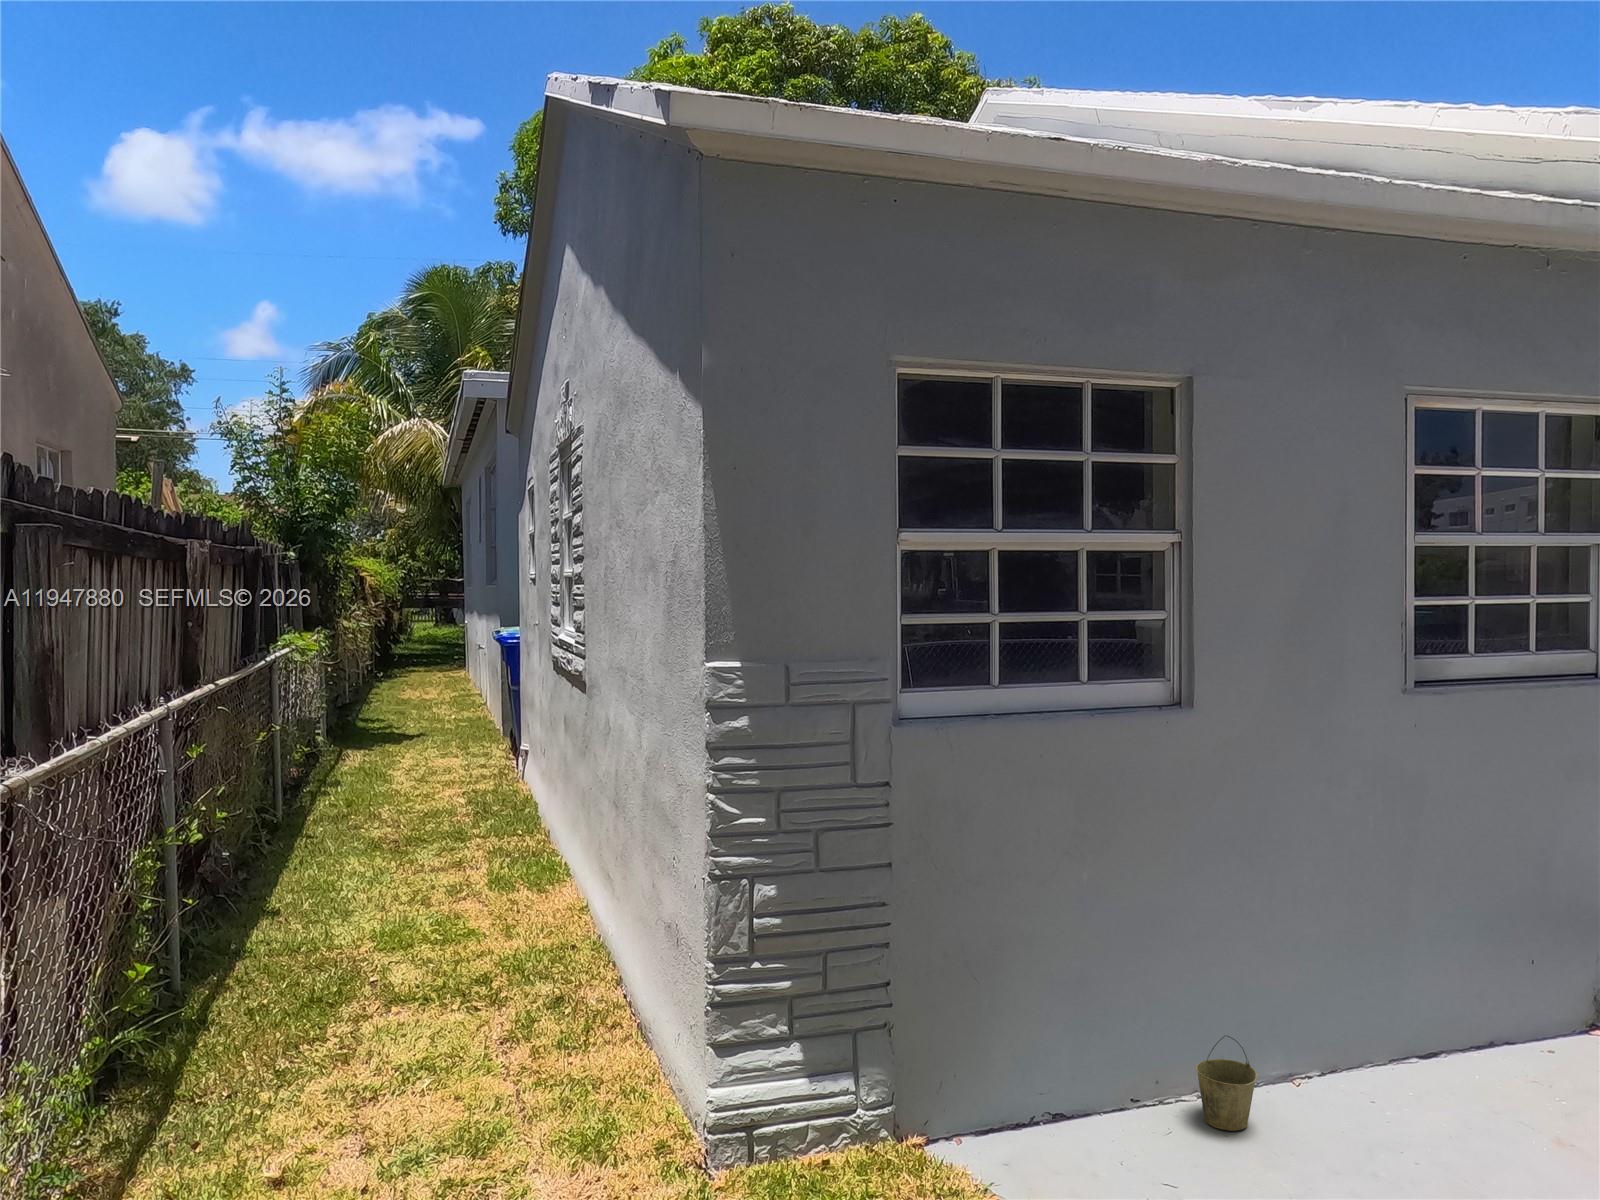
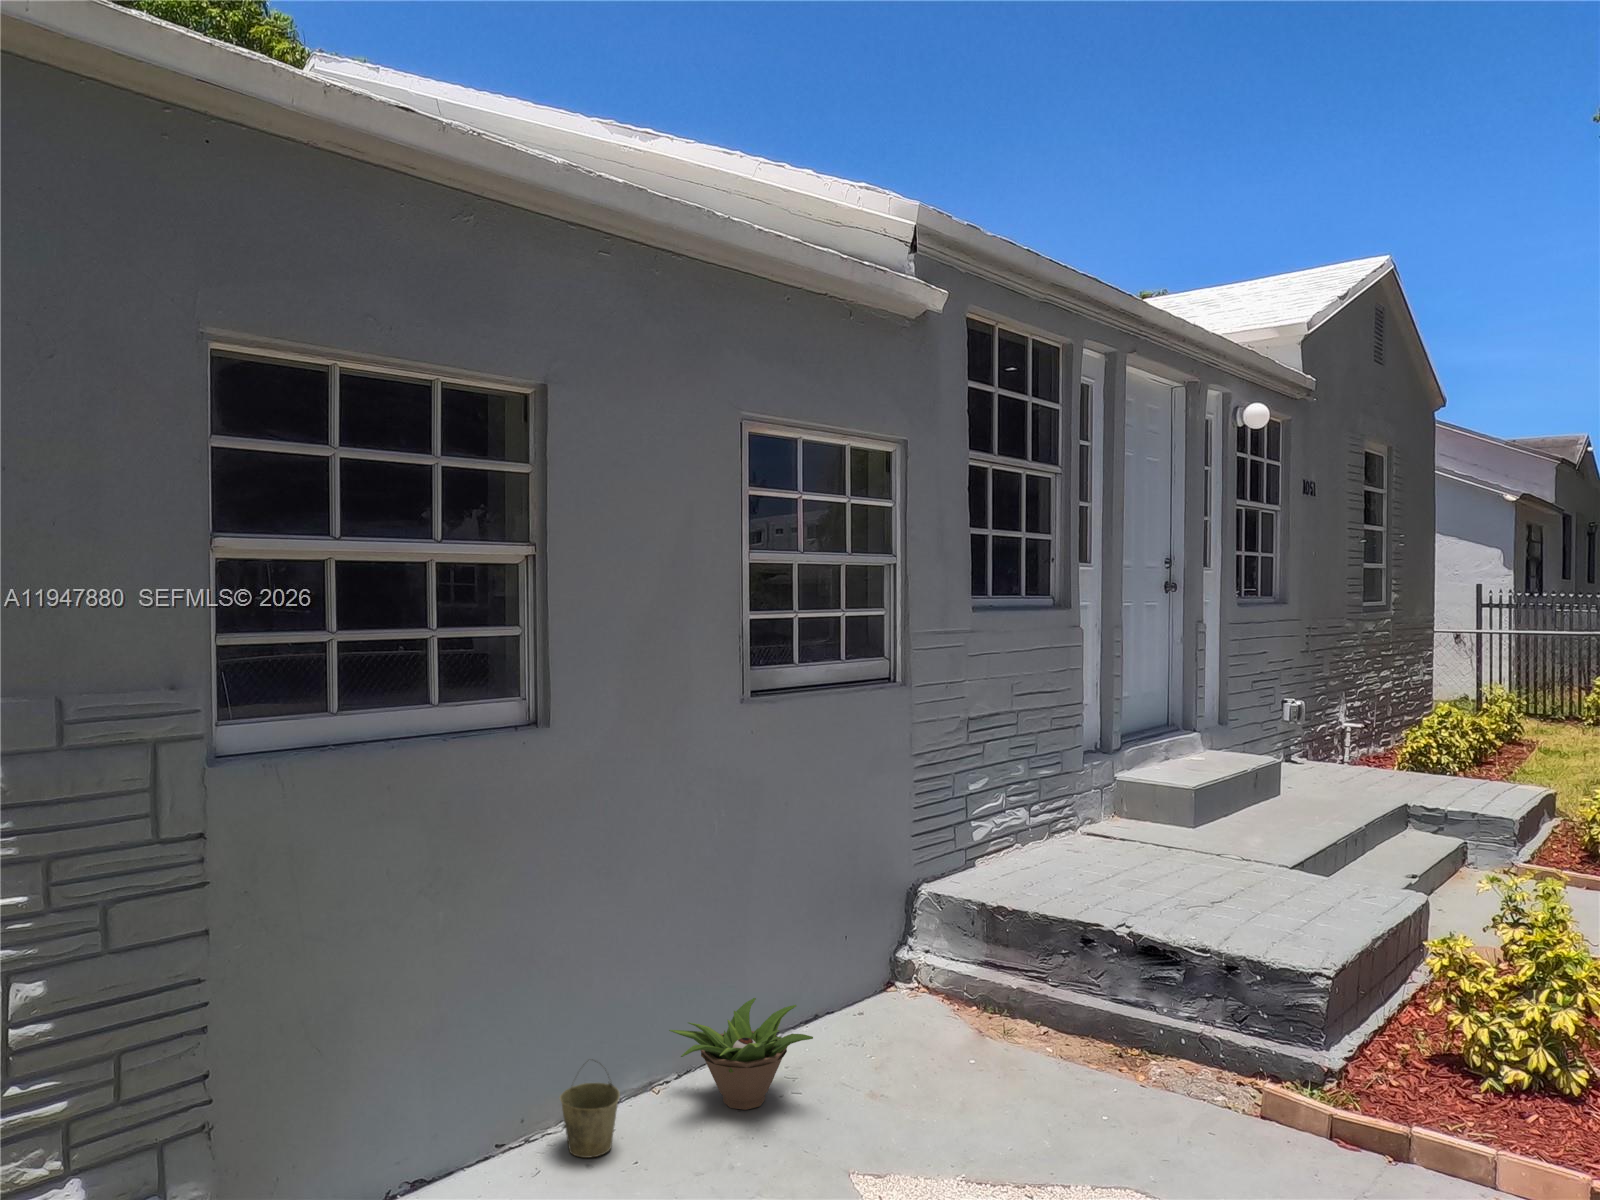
decorative plant: none [1312,1008,1478,1121] -> present [669,998,813,1110]

